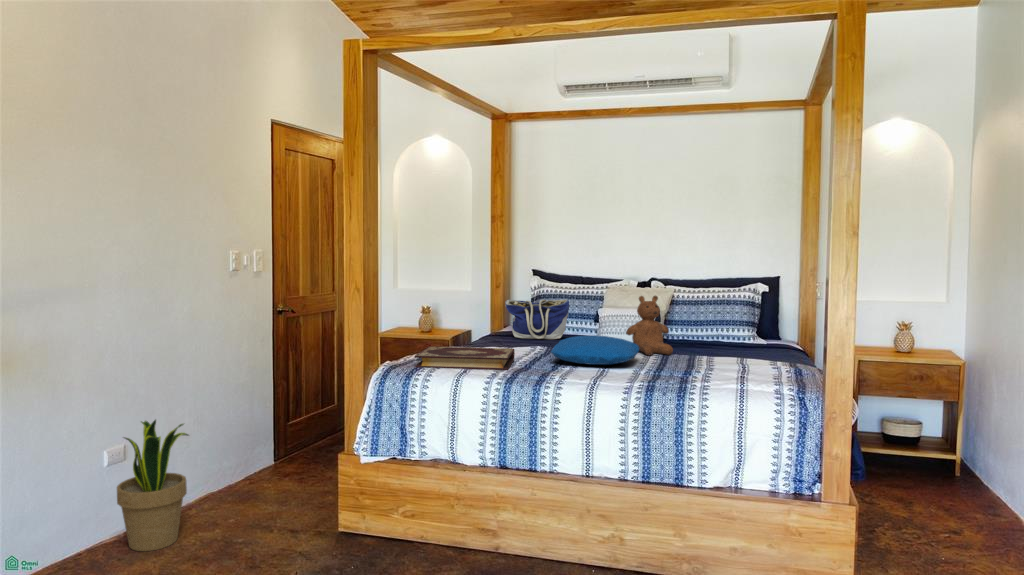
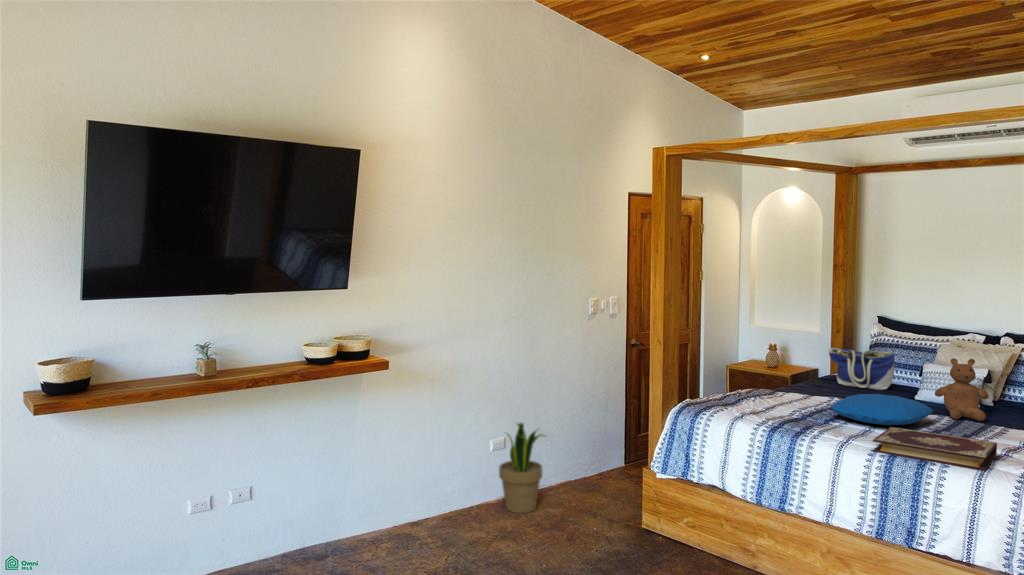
book: present [415,347,515,370] -> present [873,427,997,471]

